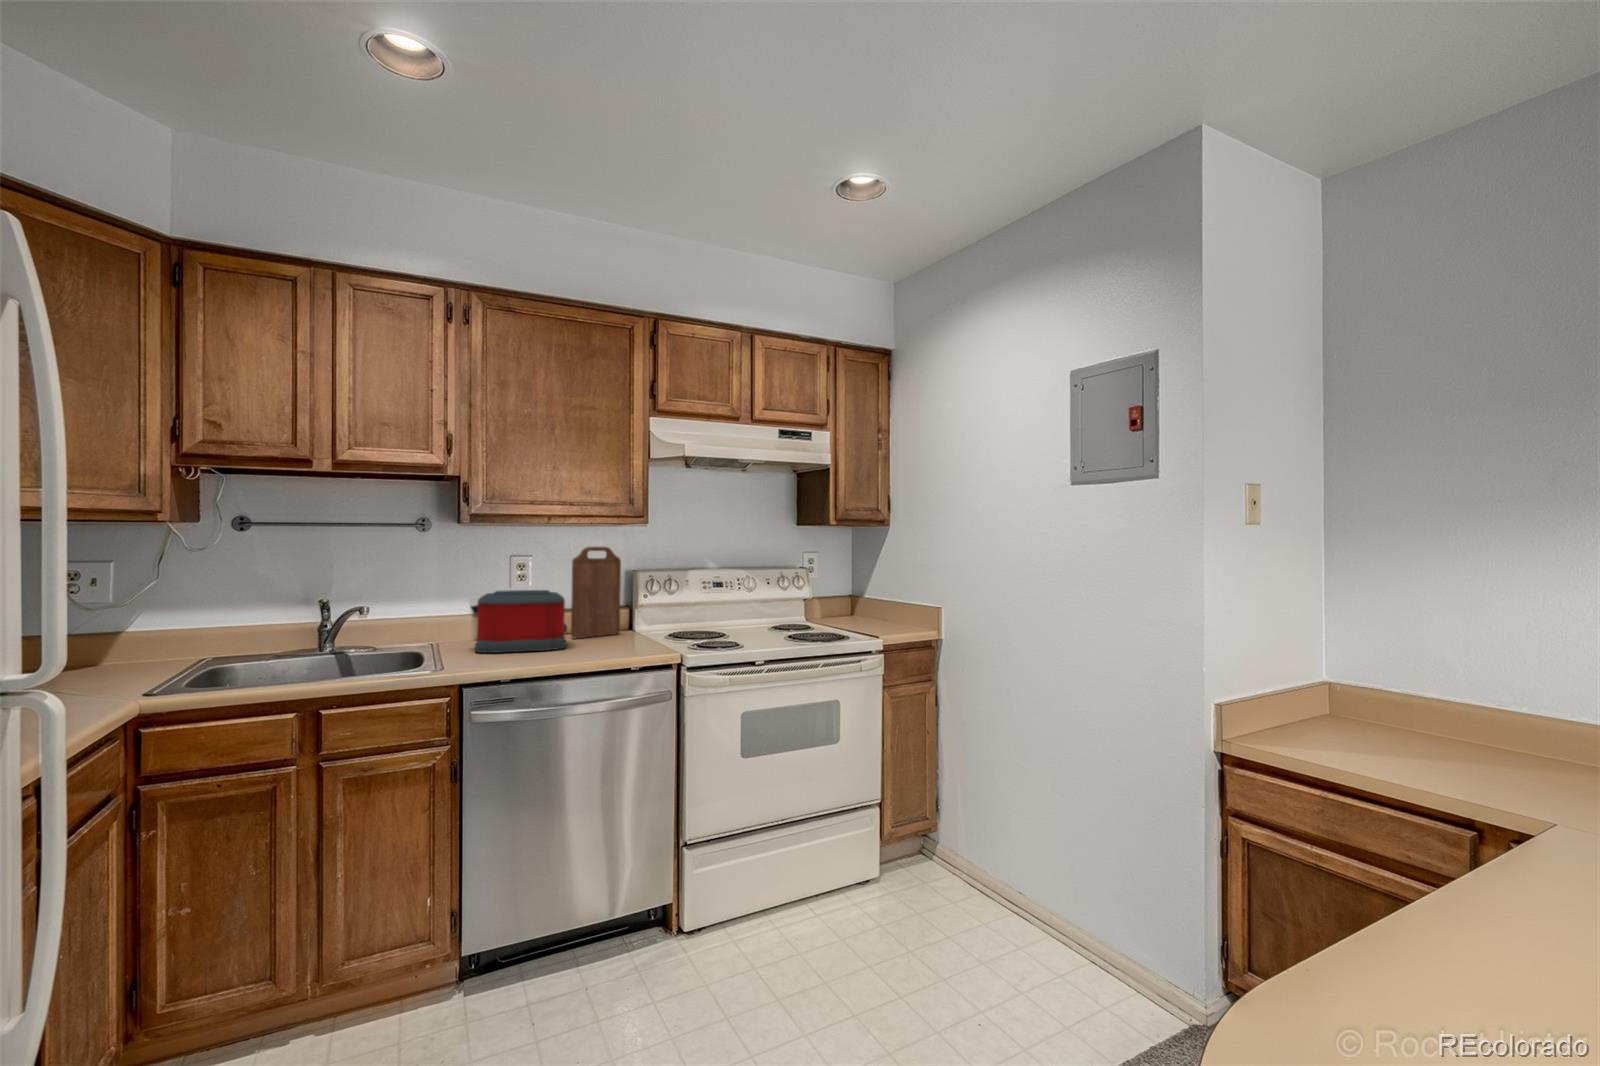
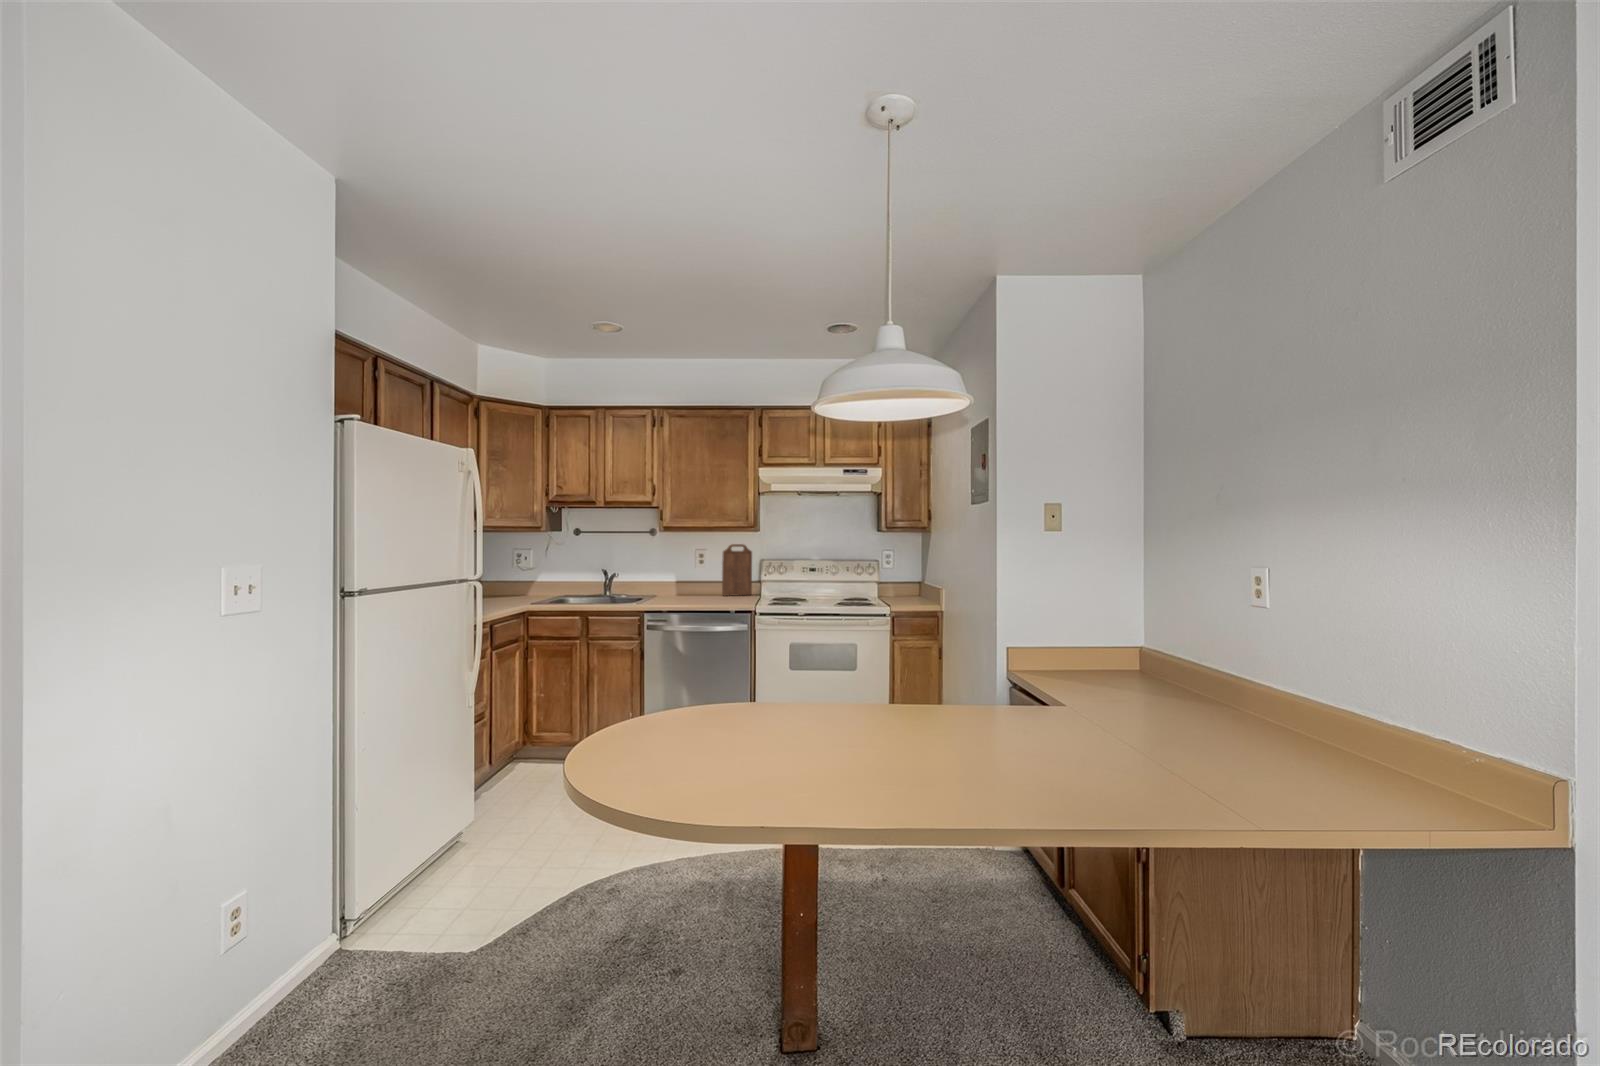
toaster: present [471,590,567,653] -> none [666,567,714,600]

